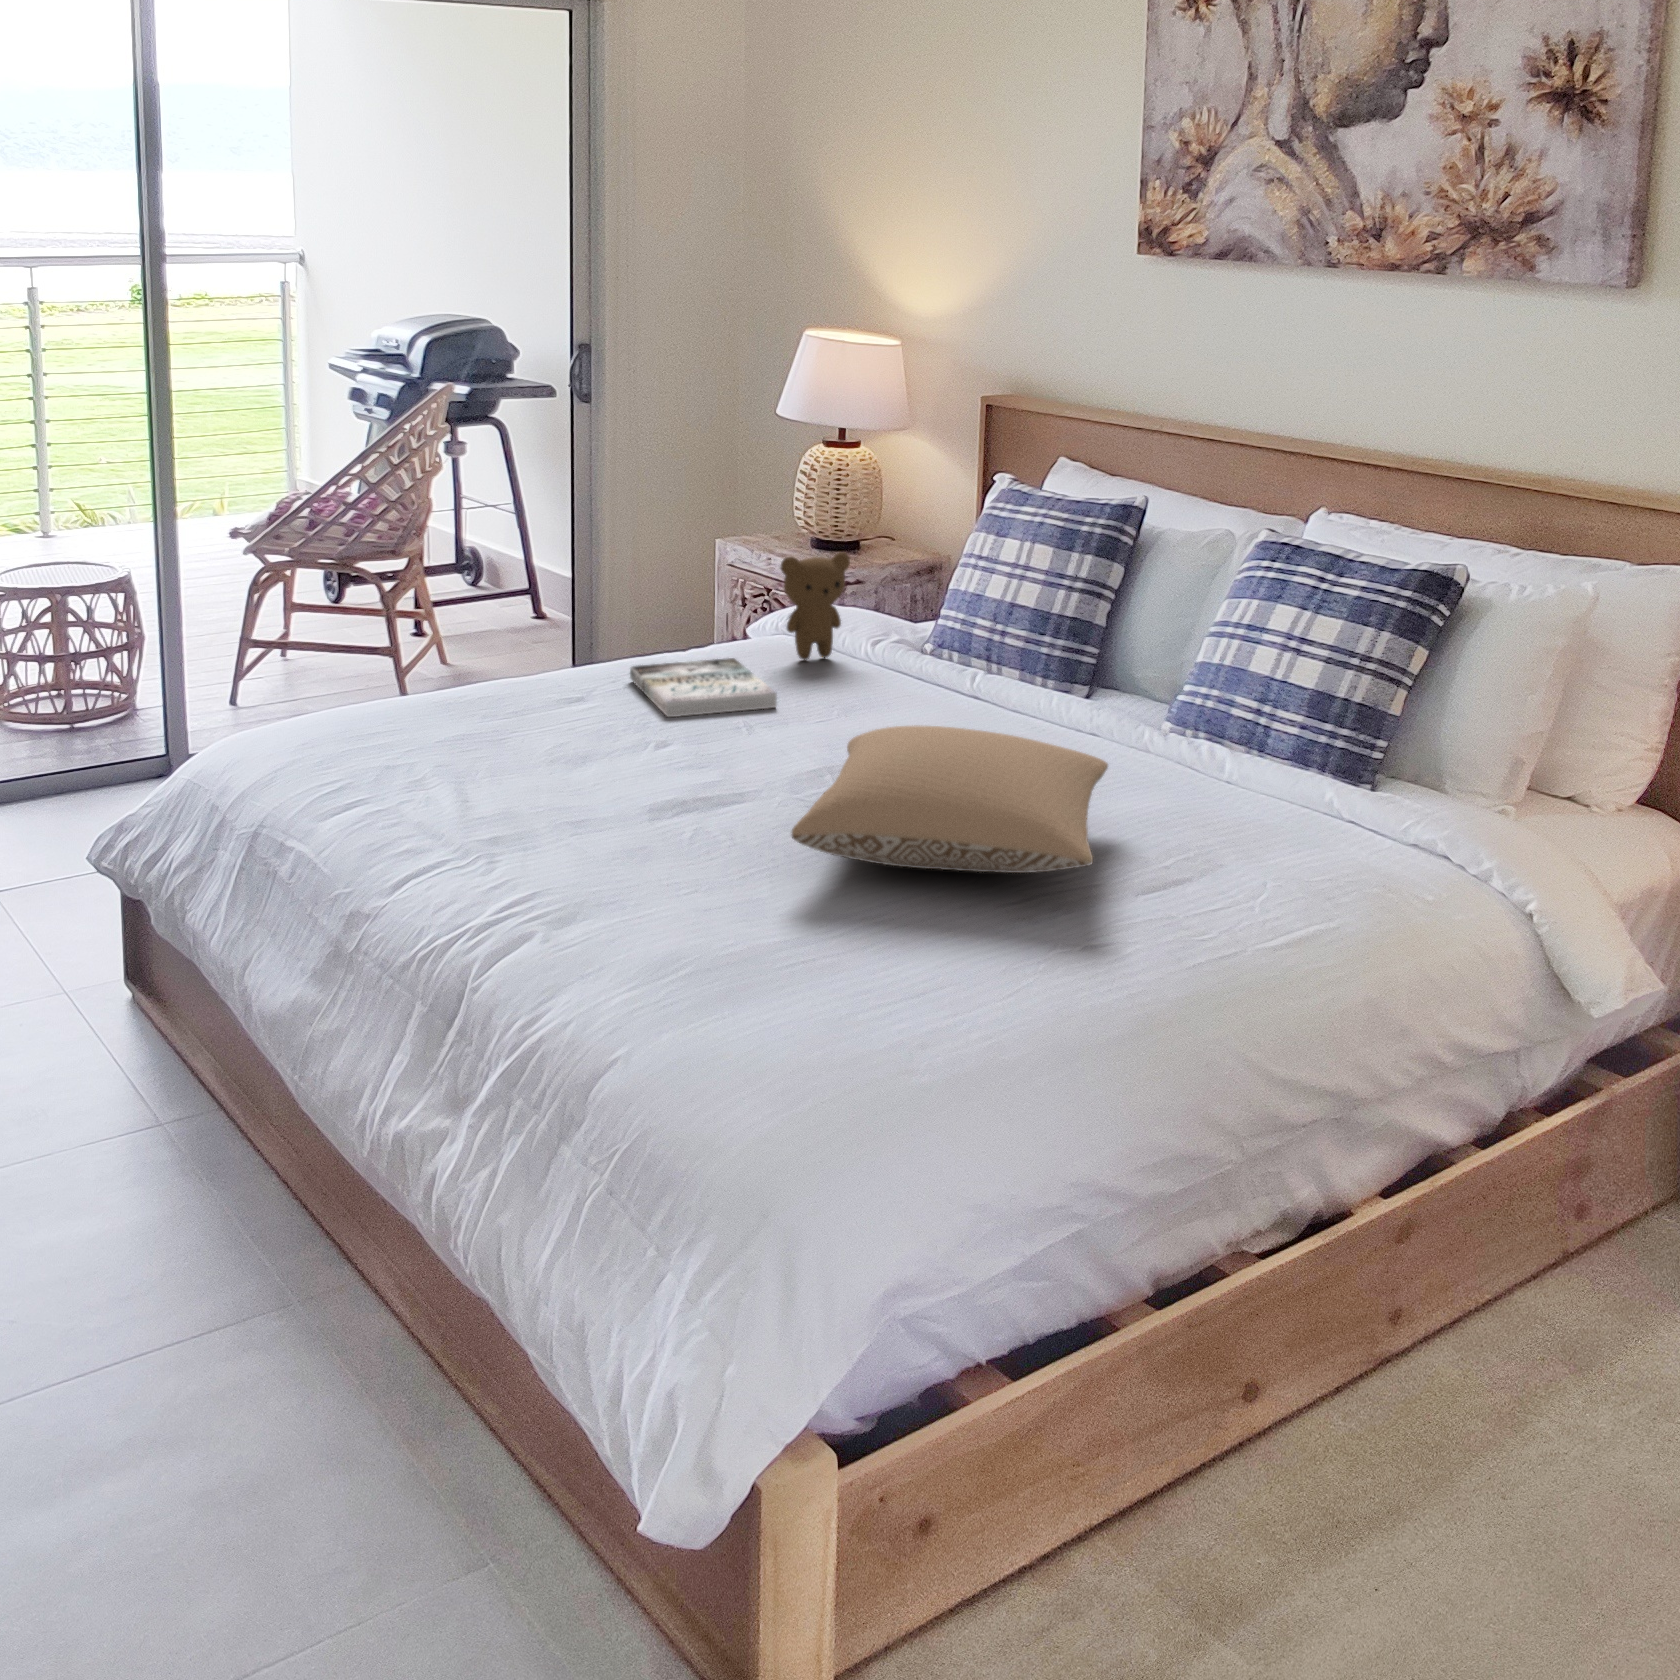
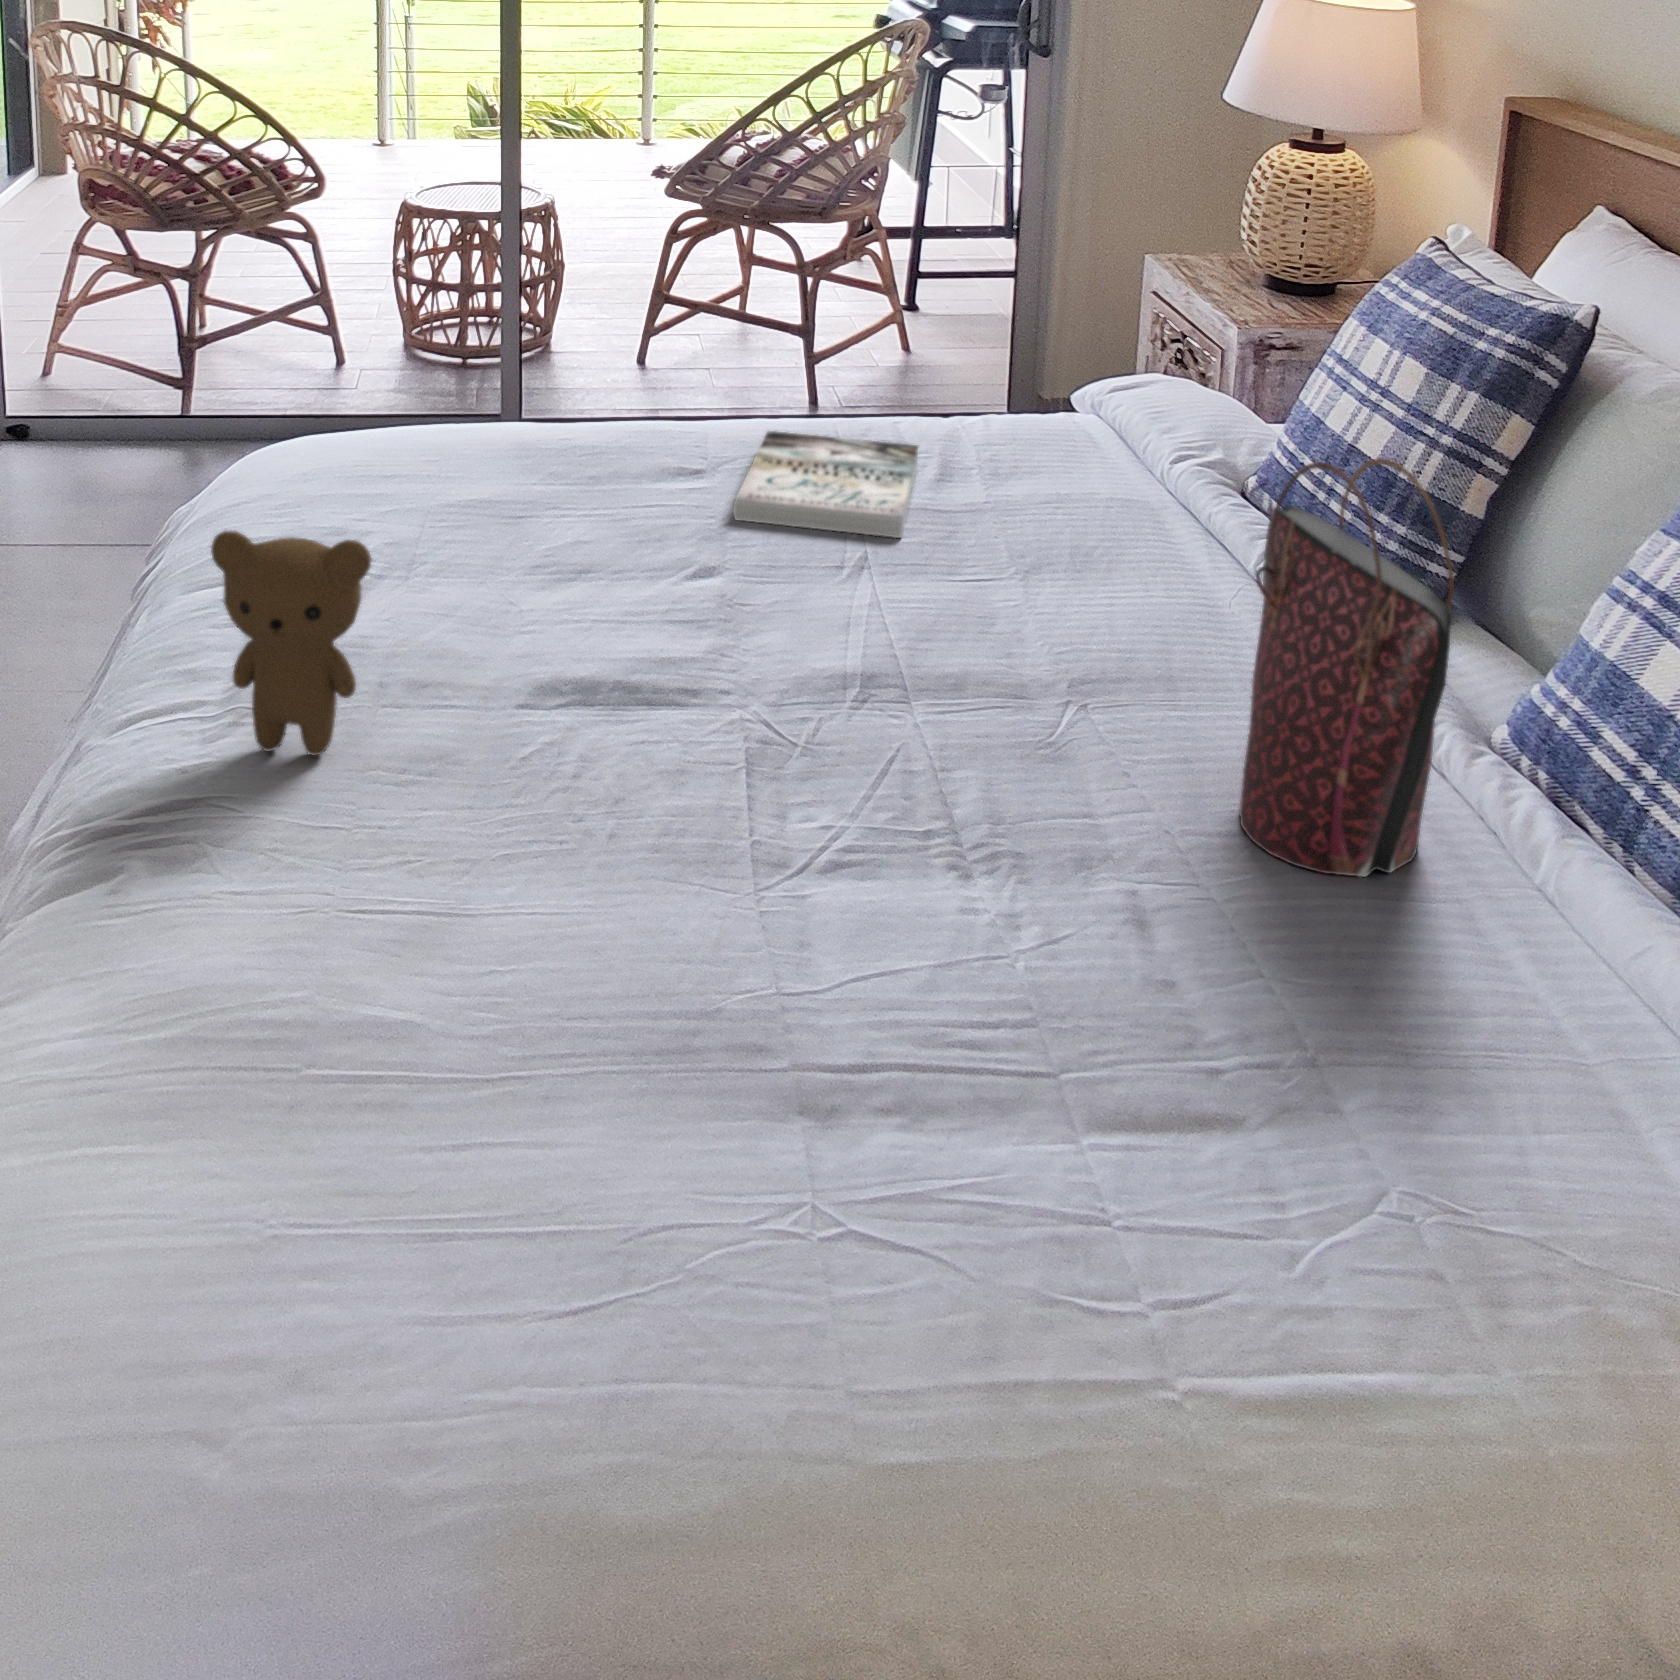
teddy bear: present [781,552,850,660] -> present [211,530,371,755]
handbag: none [1076,568,1209,792] -> present [1239,458,1454,877]
pillow: present [792,725,1108,873] -> none [477,641,1173,1056]

